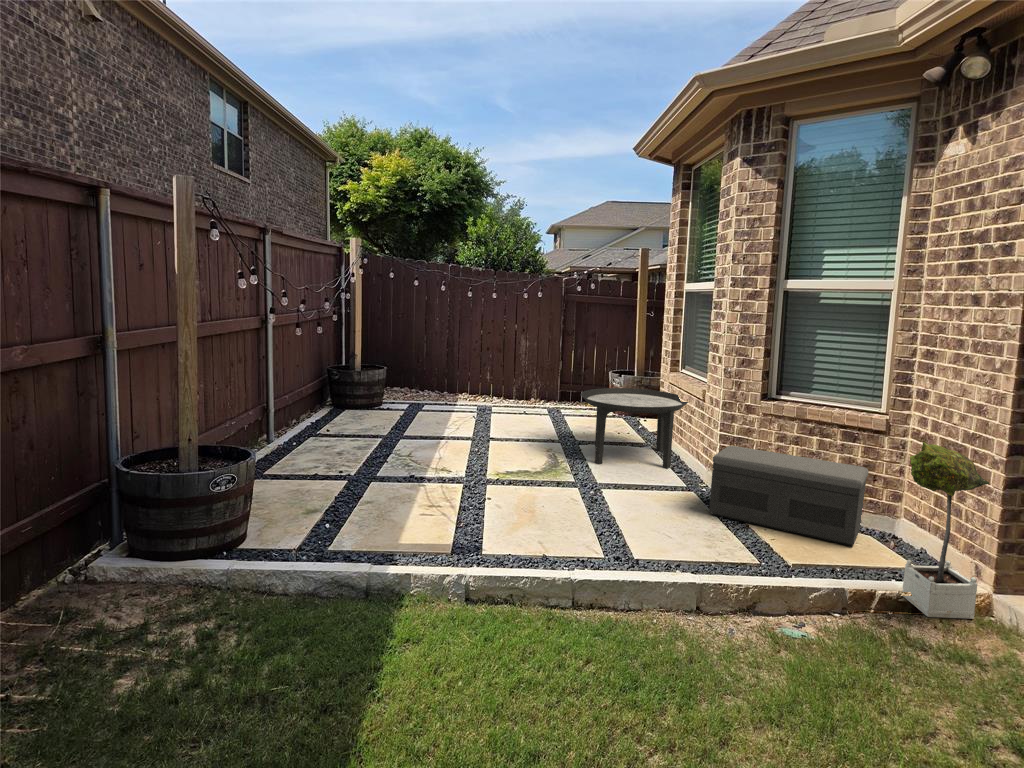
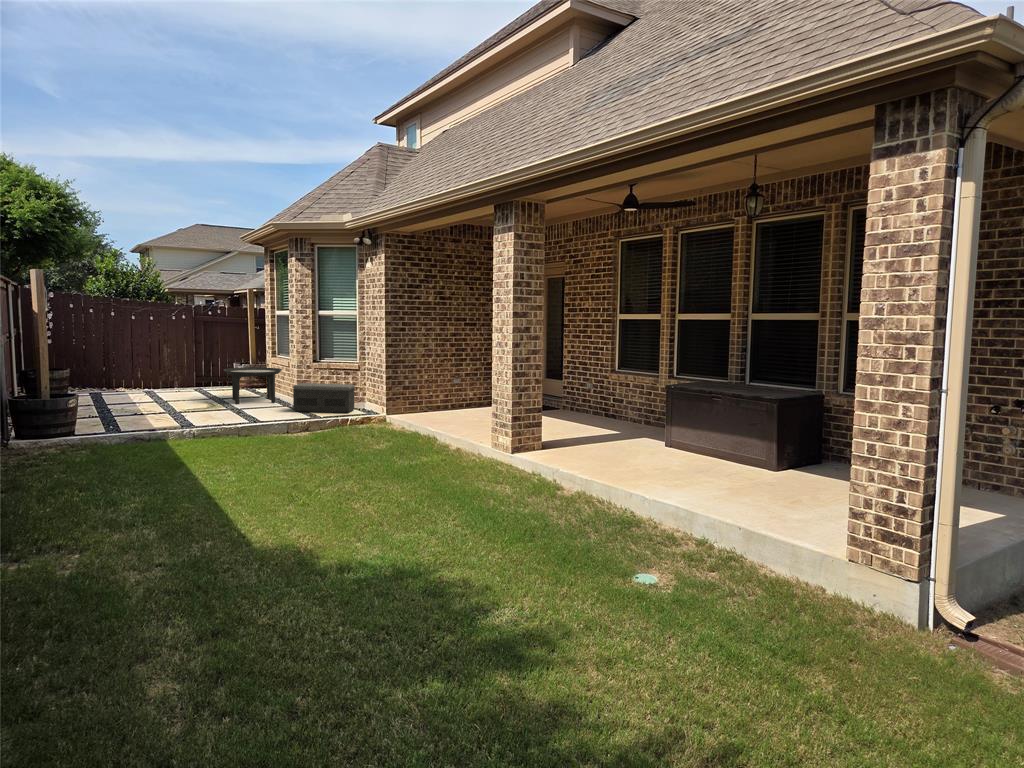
potted tree: present [902,442,989,619] -> none [356,366,379,421]

